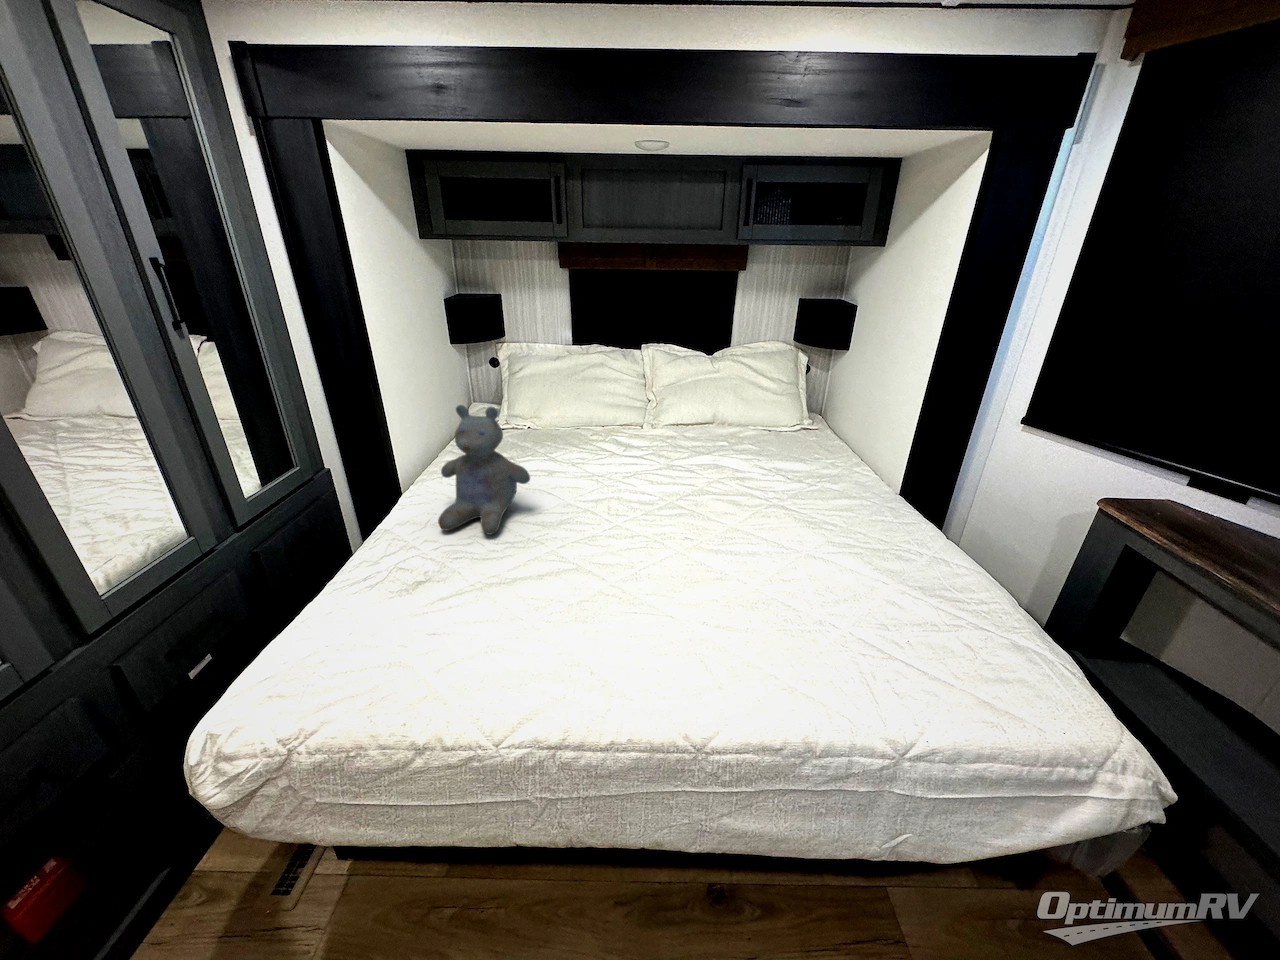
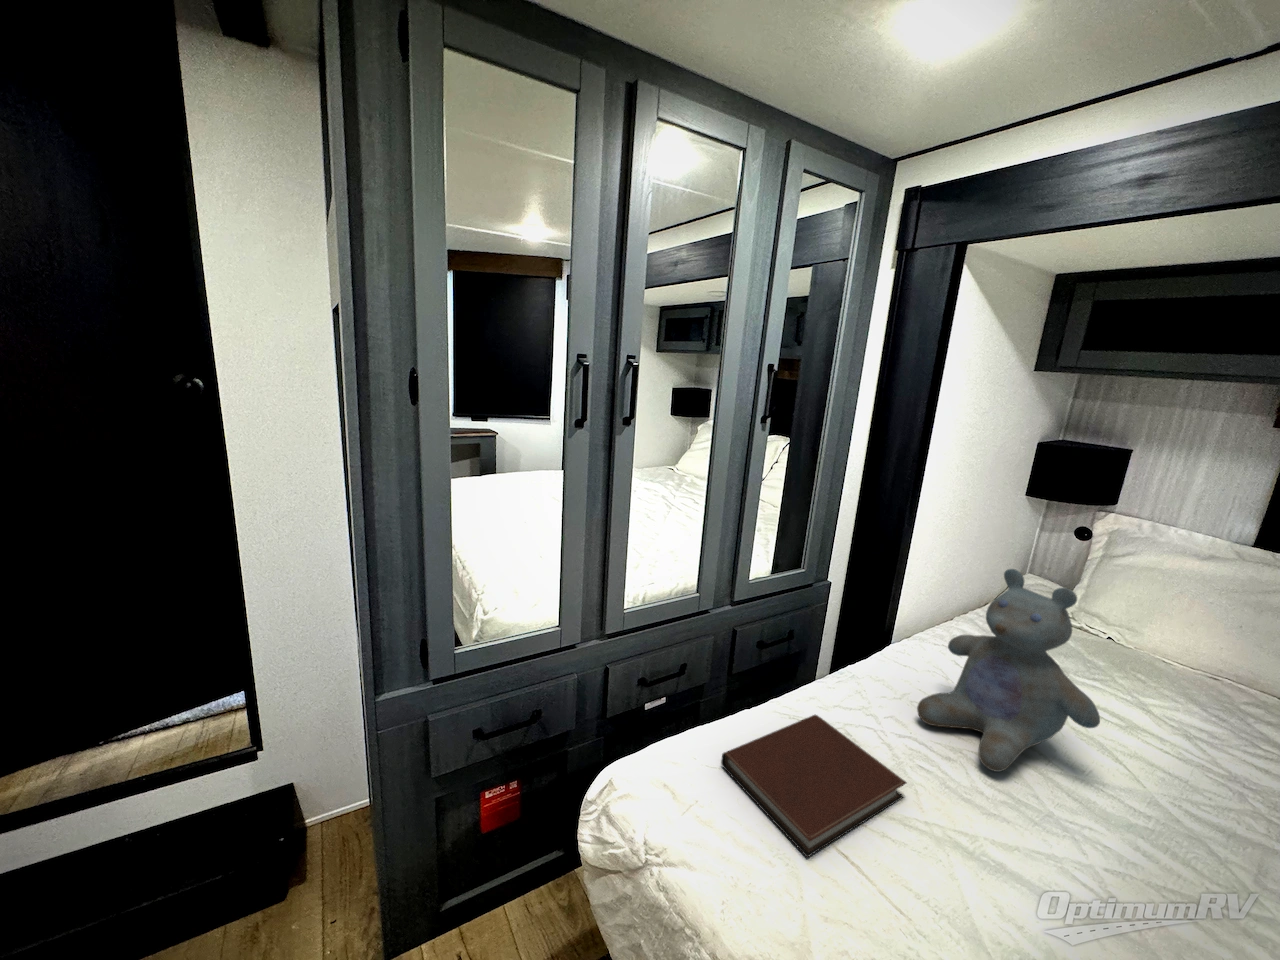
notebook: none [310,569,452,651] -> present [721,715,907,857]

